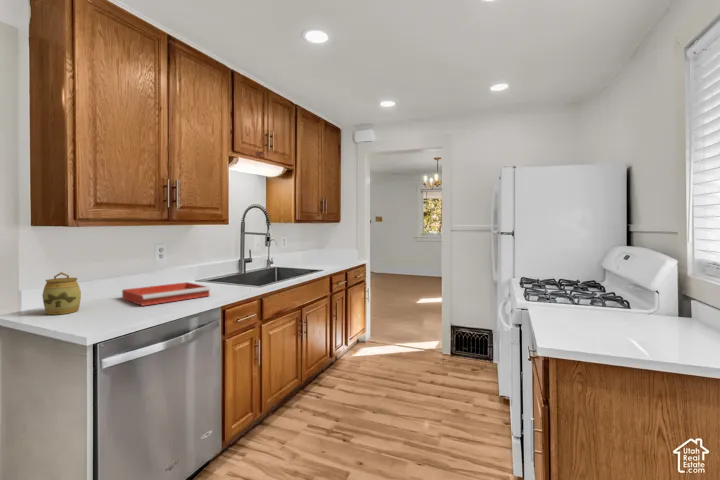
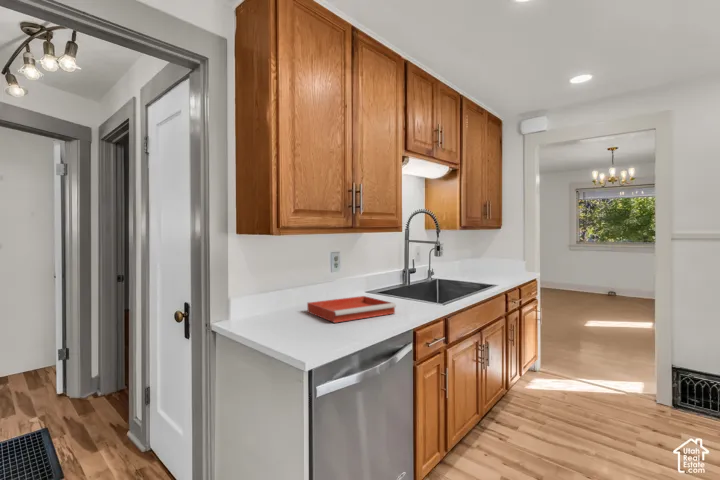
jar: present [42,272,81,315] -> none [245,284,278,328]

